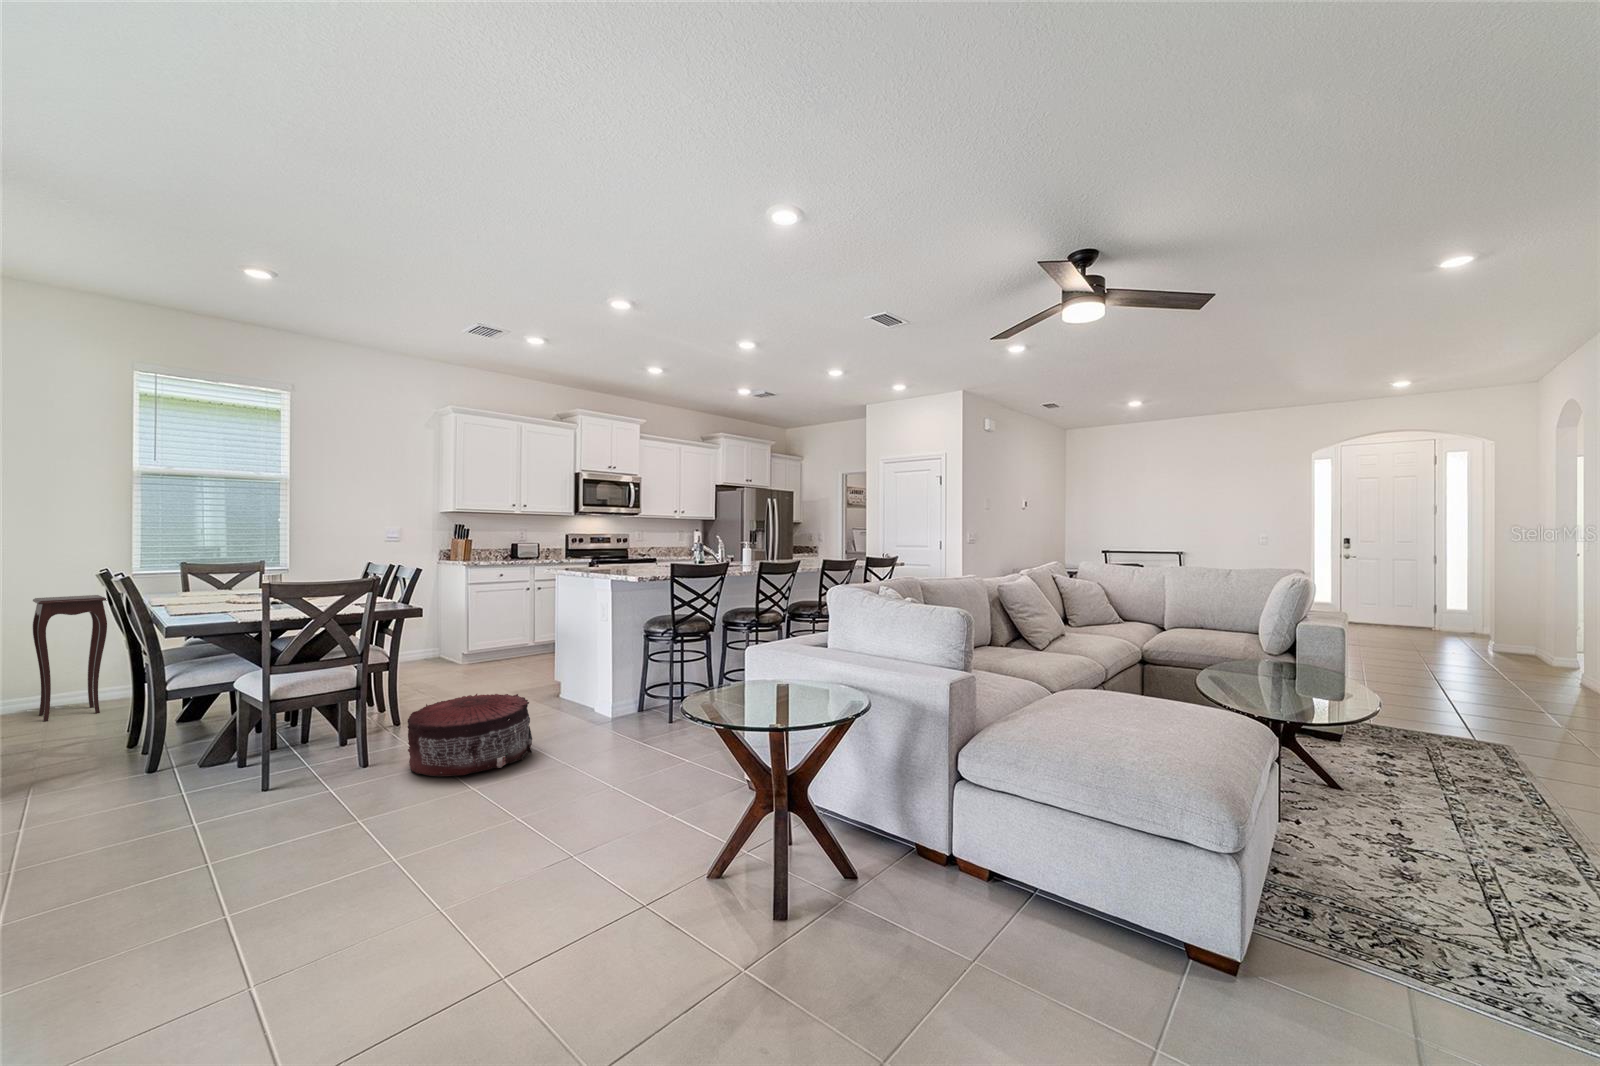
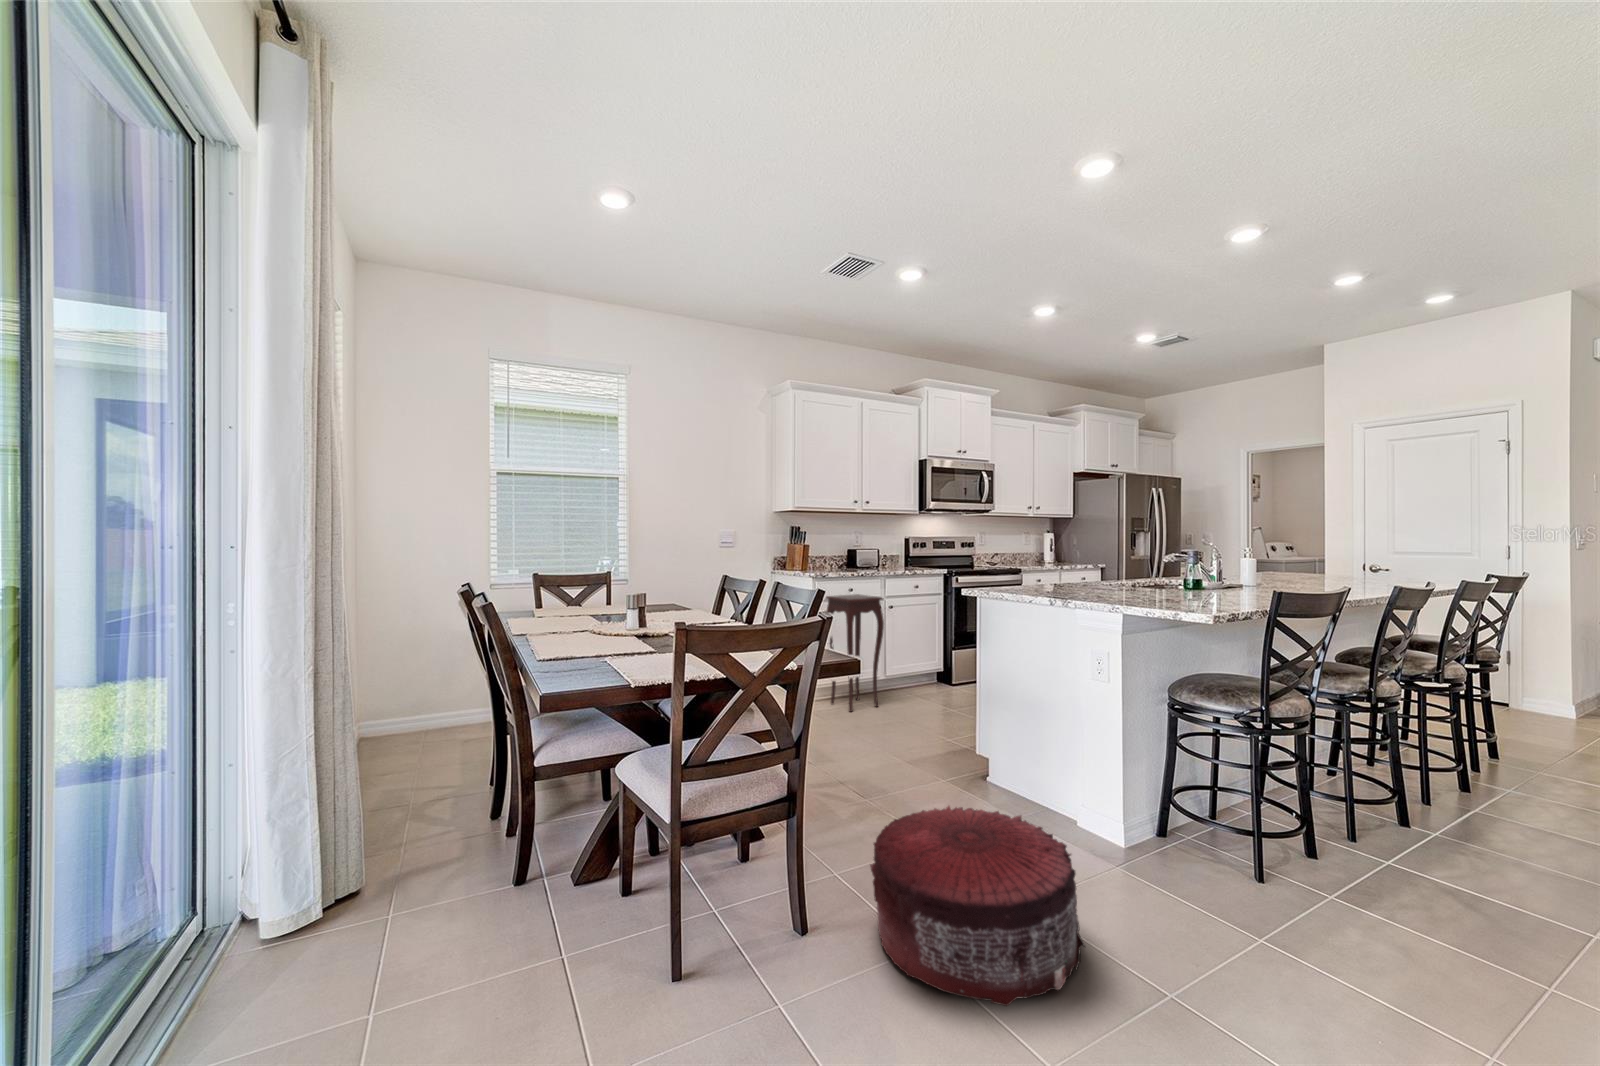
side table: present [33,595,107,721] -> present [826,594,884,712]

